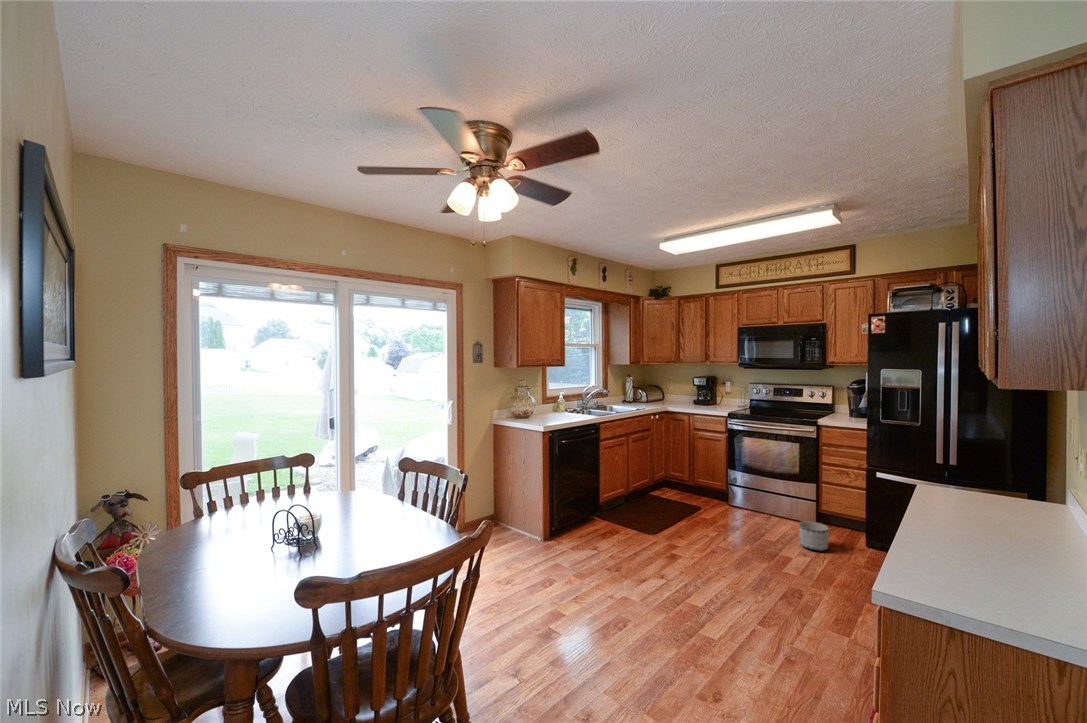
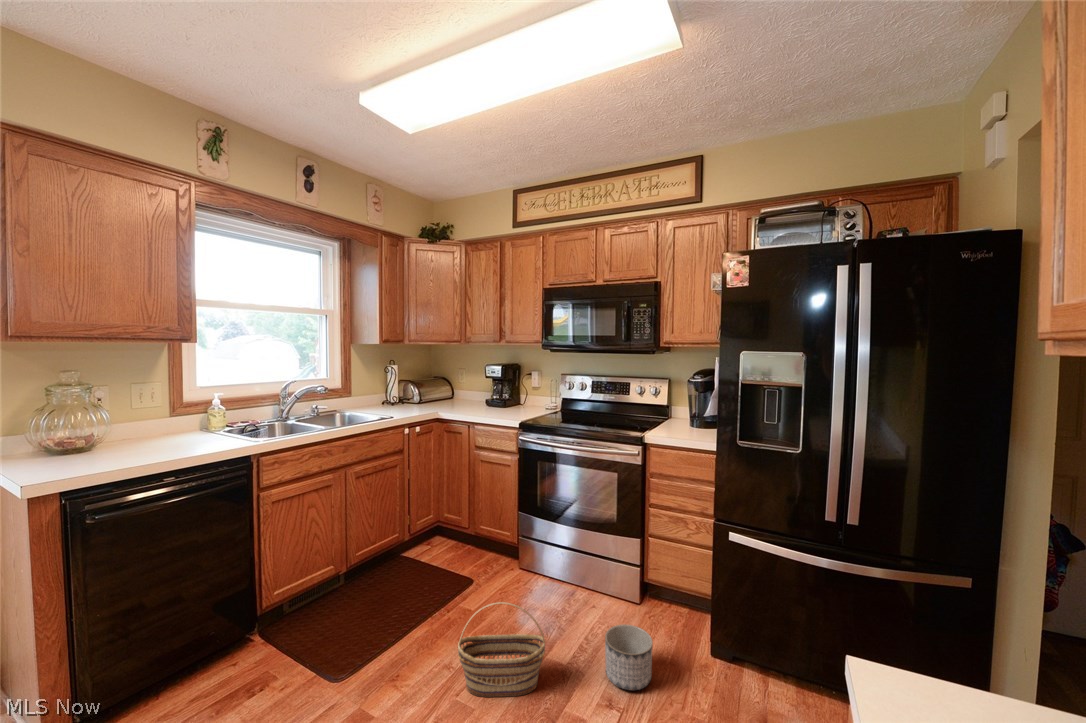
basket: none [717,499,765,546] -> present [458,602,545,697]

